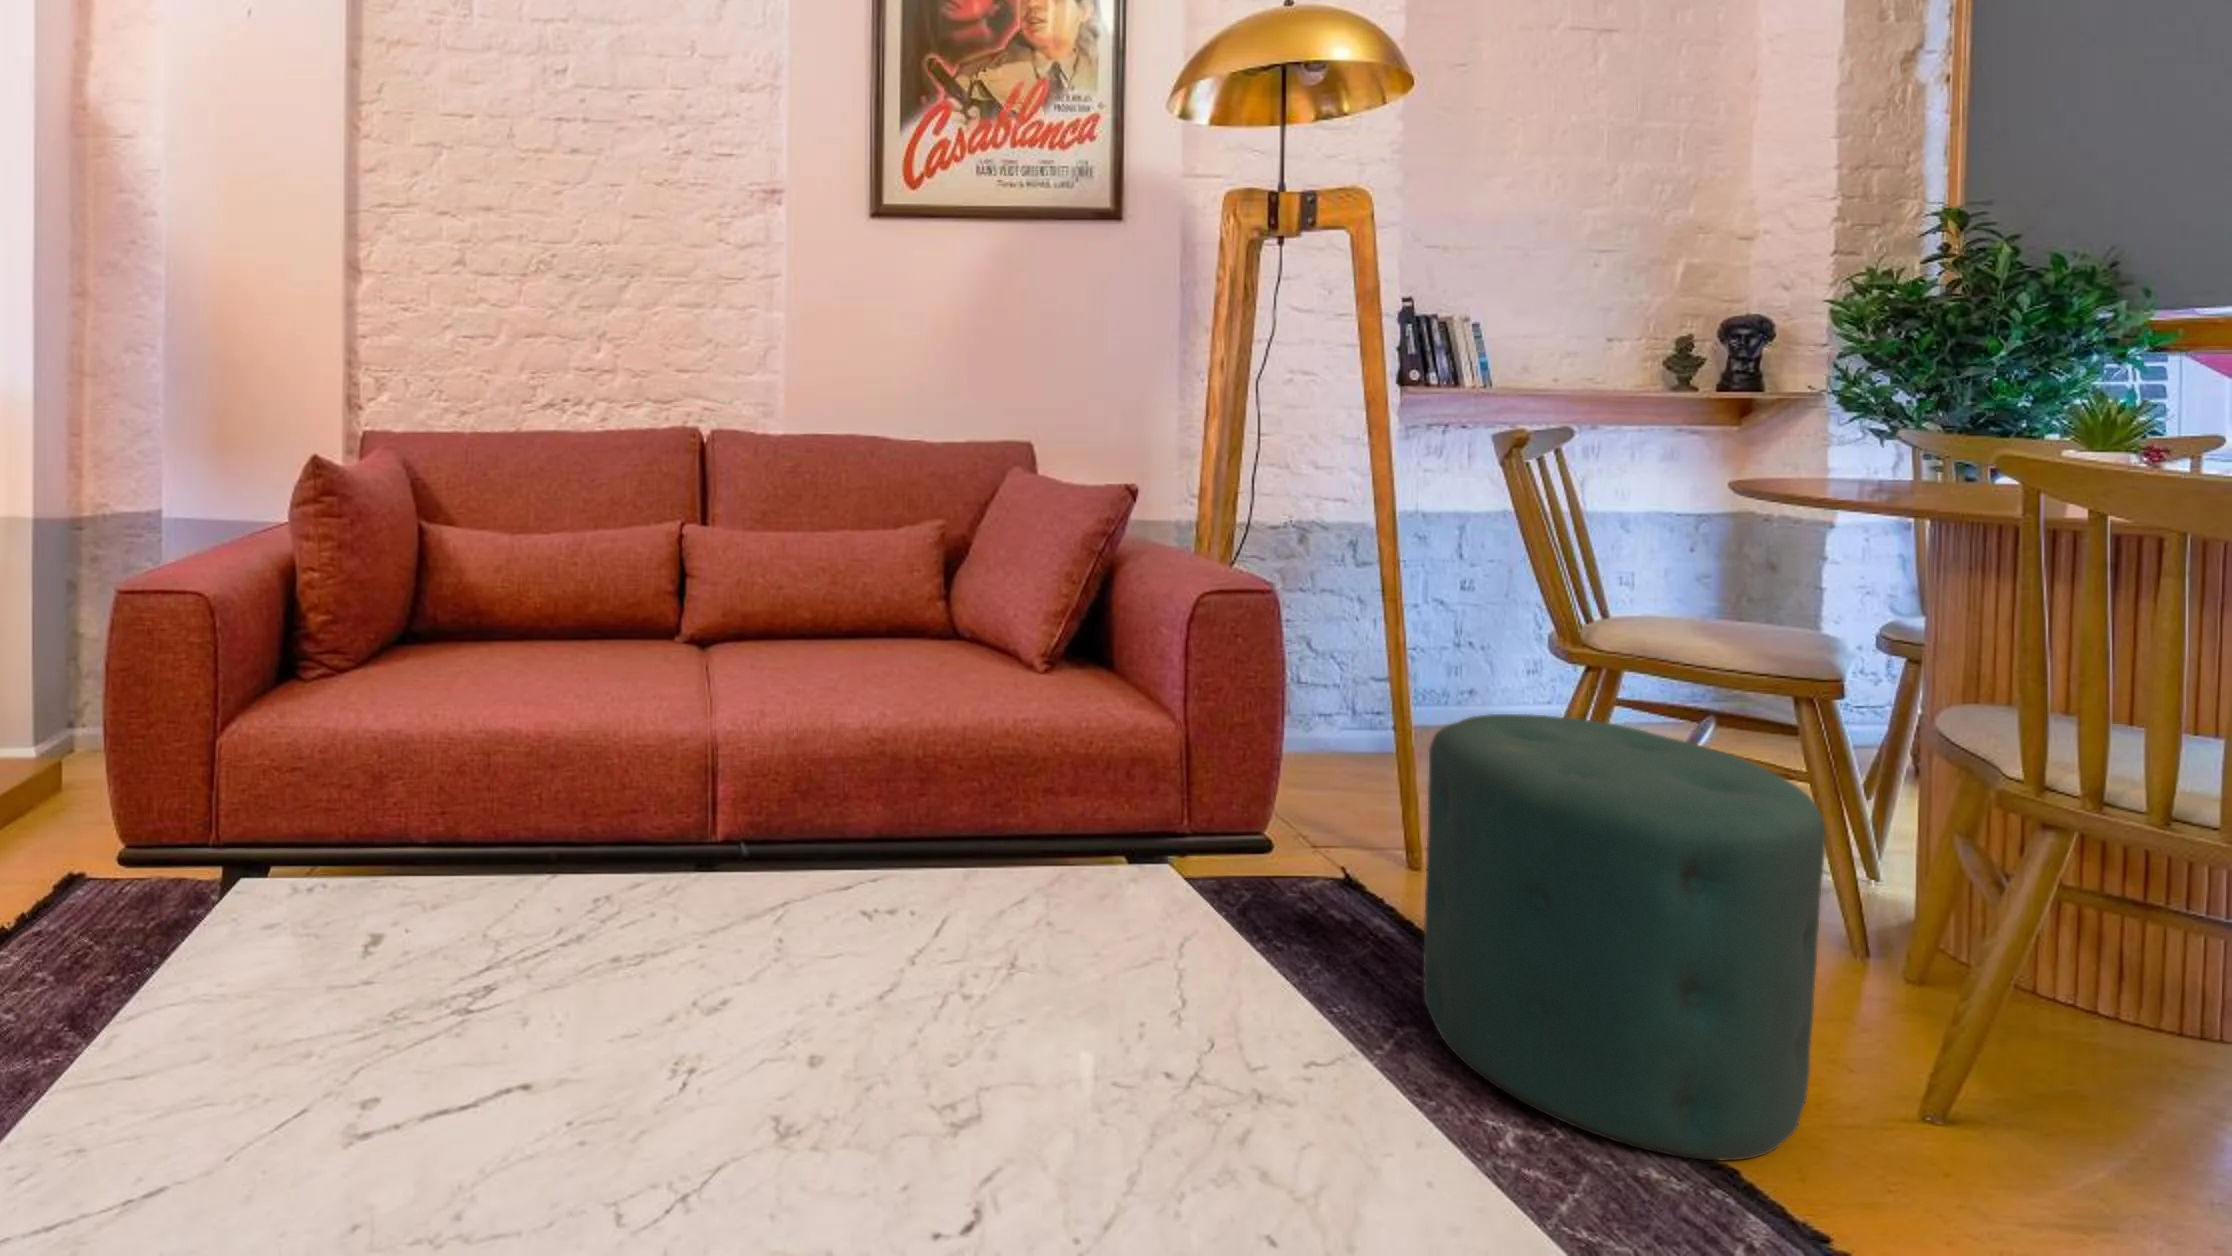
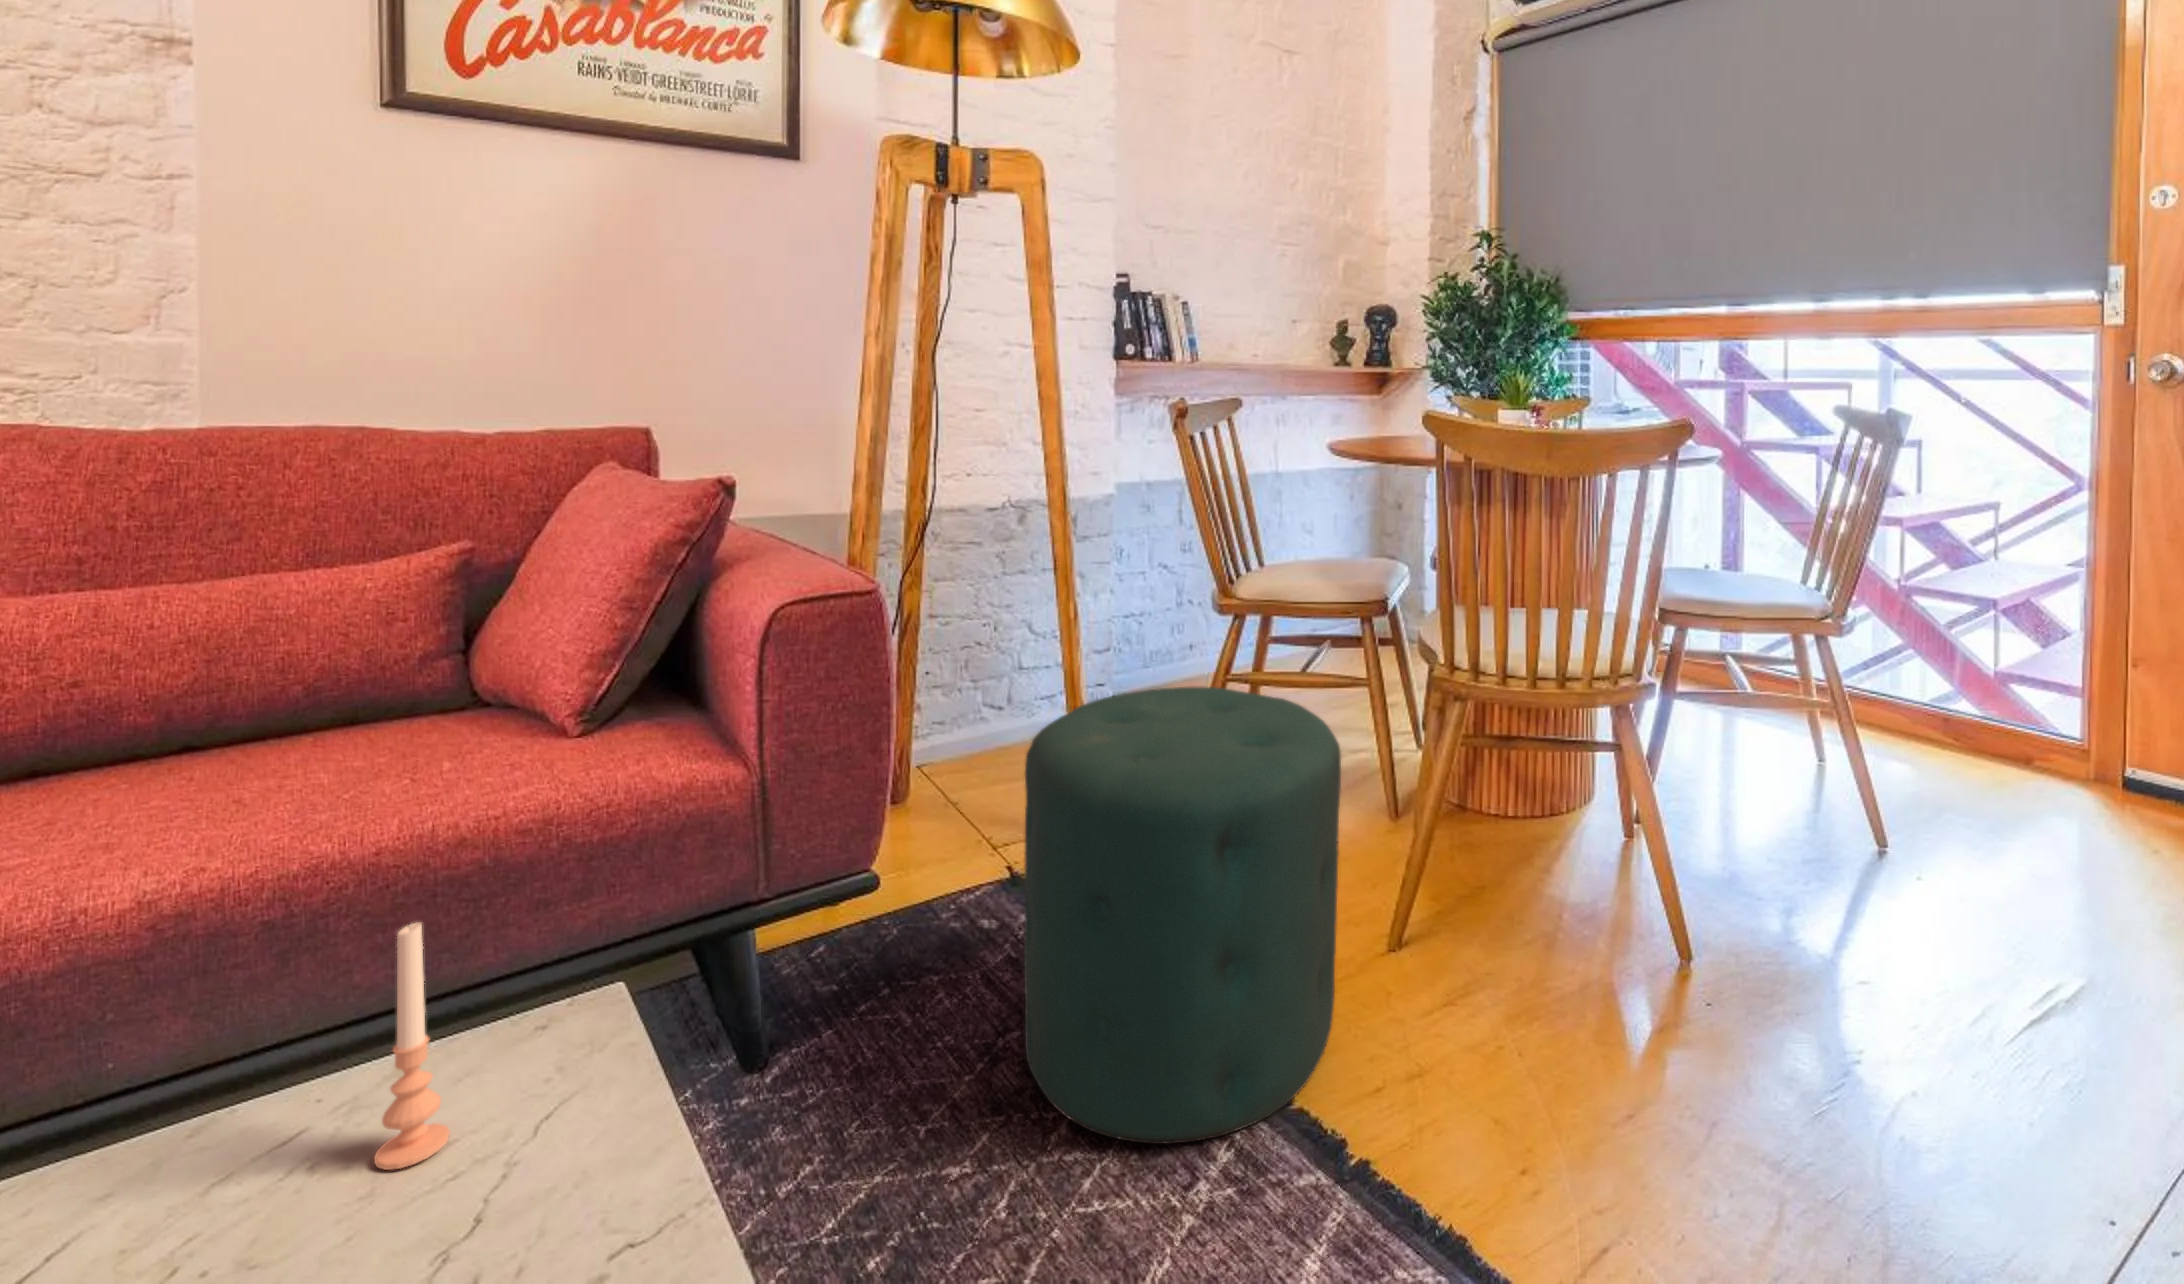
candle: none [1101,758,1139,907] -> present [374,922,450,1170]

